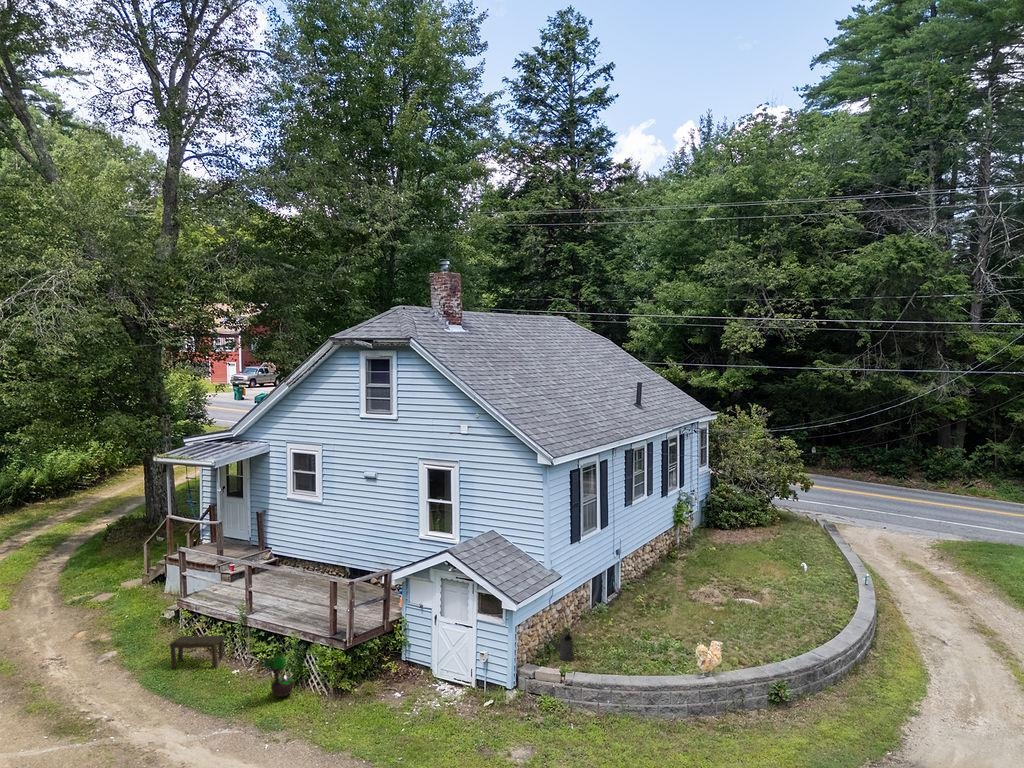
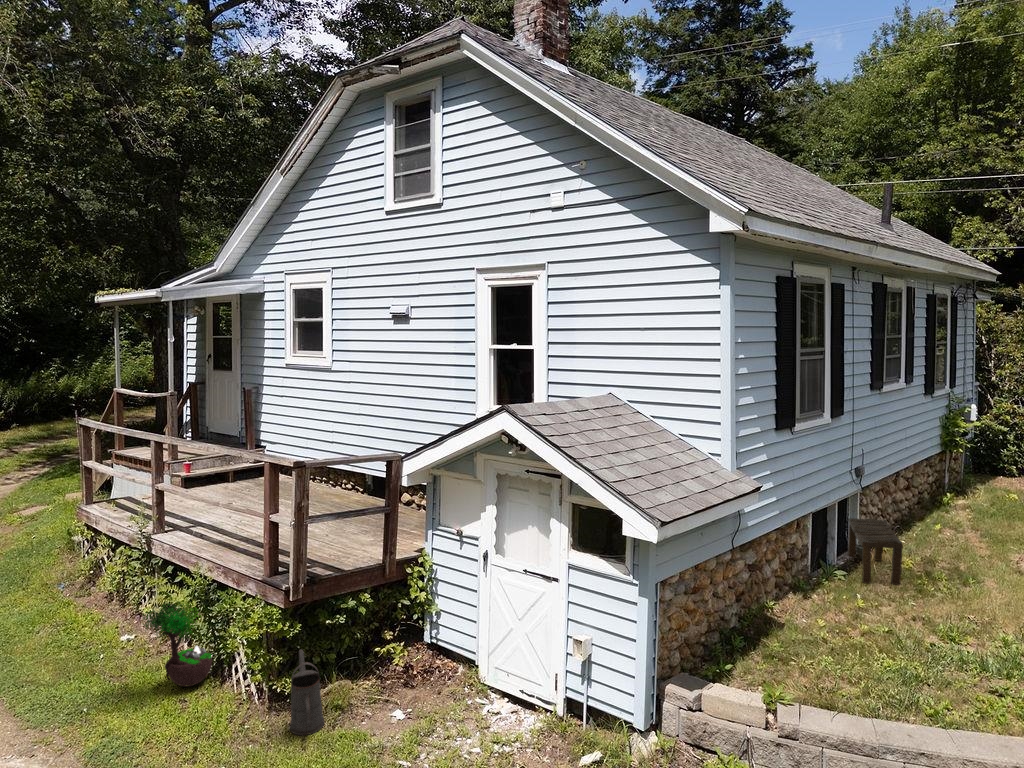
watering can: present [546,630,577,662] -> present [290,649,324,735]
bench: present [170,635,225,669] -> present [848,518,903,585]

